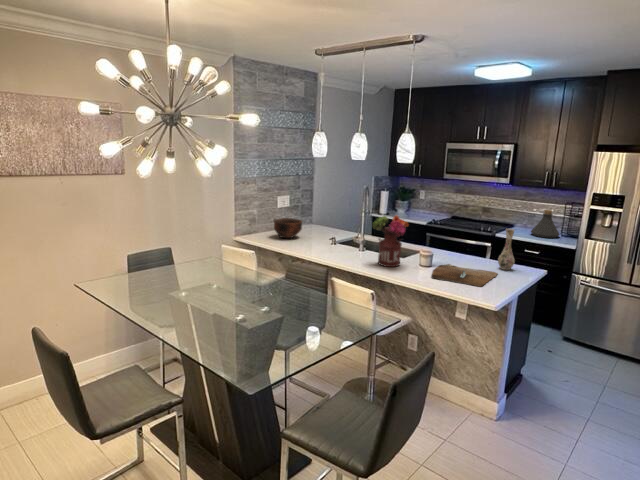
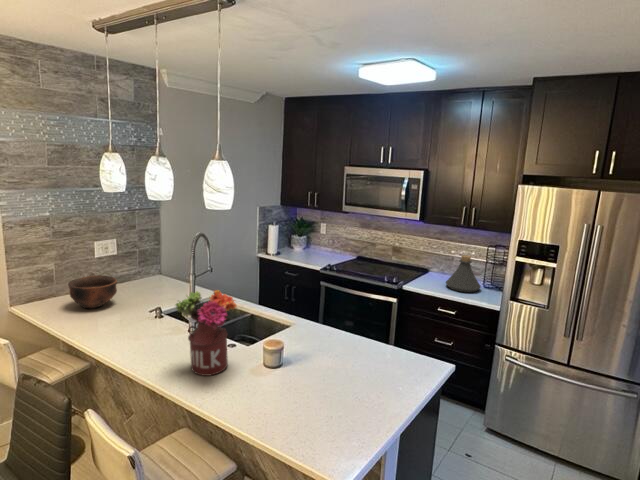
vase: present [498,229,514,270] -> none [381,307,404,372]
cutting board: present [431,264,498,287] -> none [261,362,376,427]

